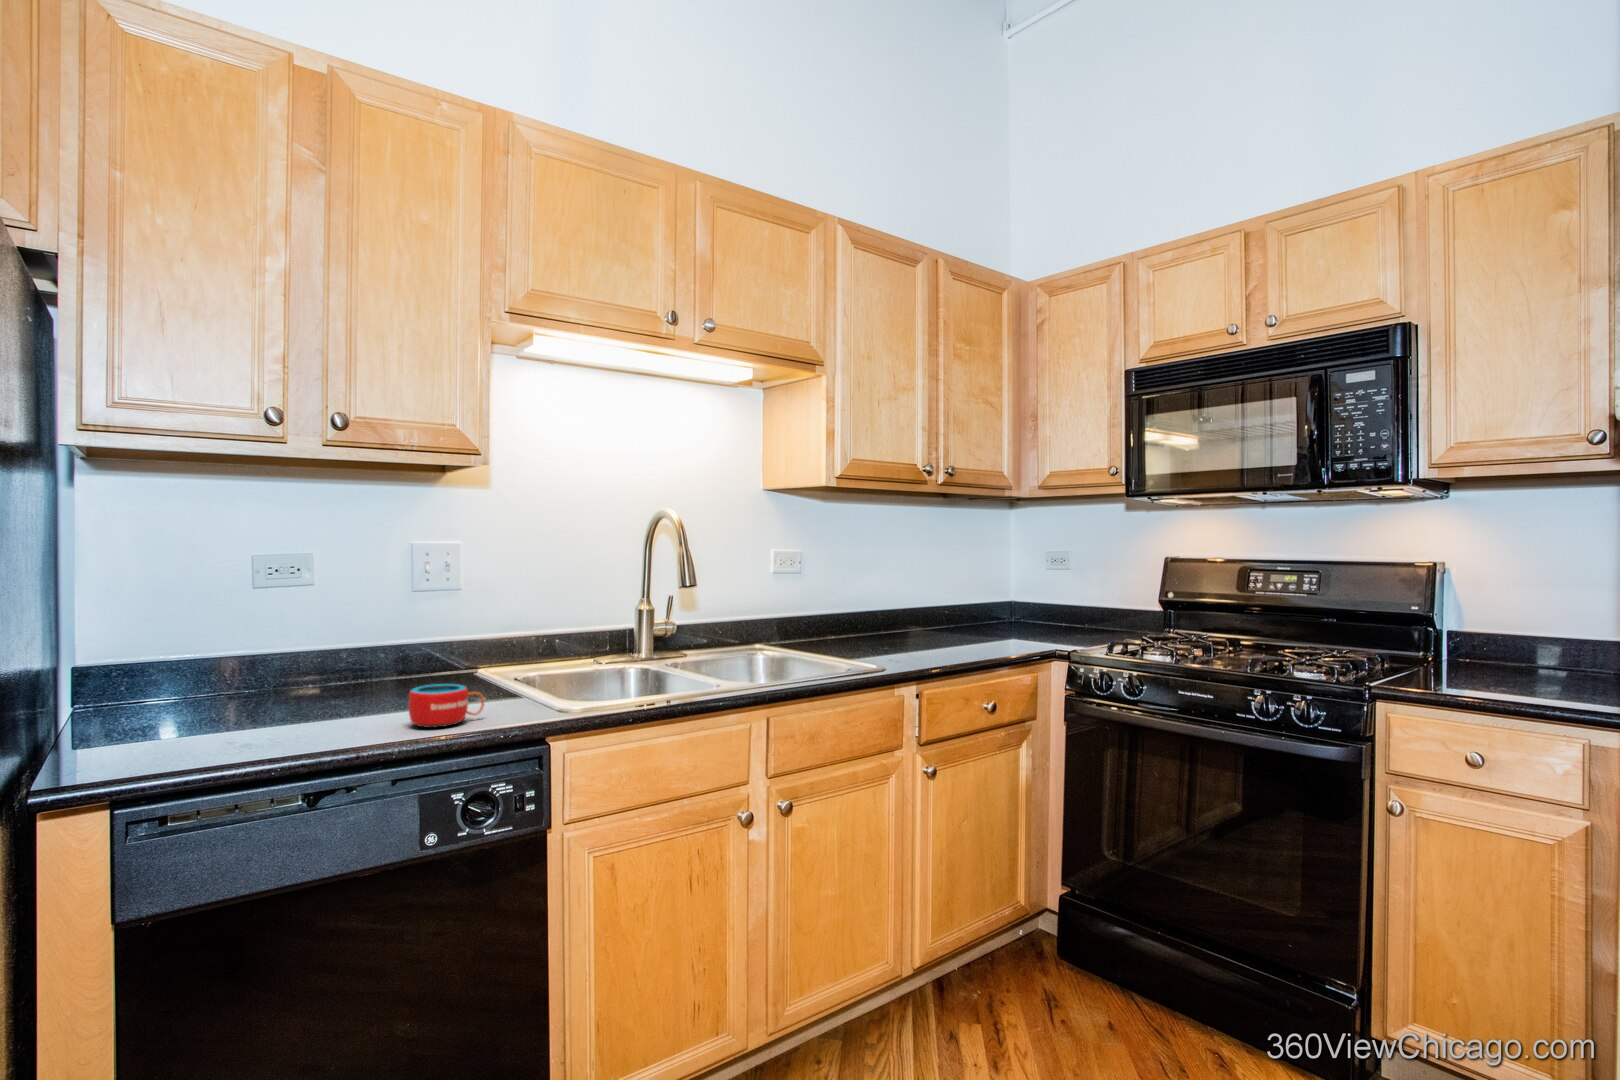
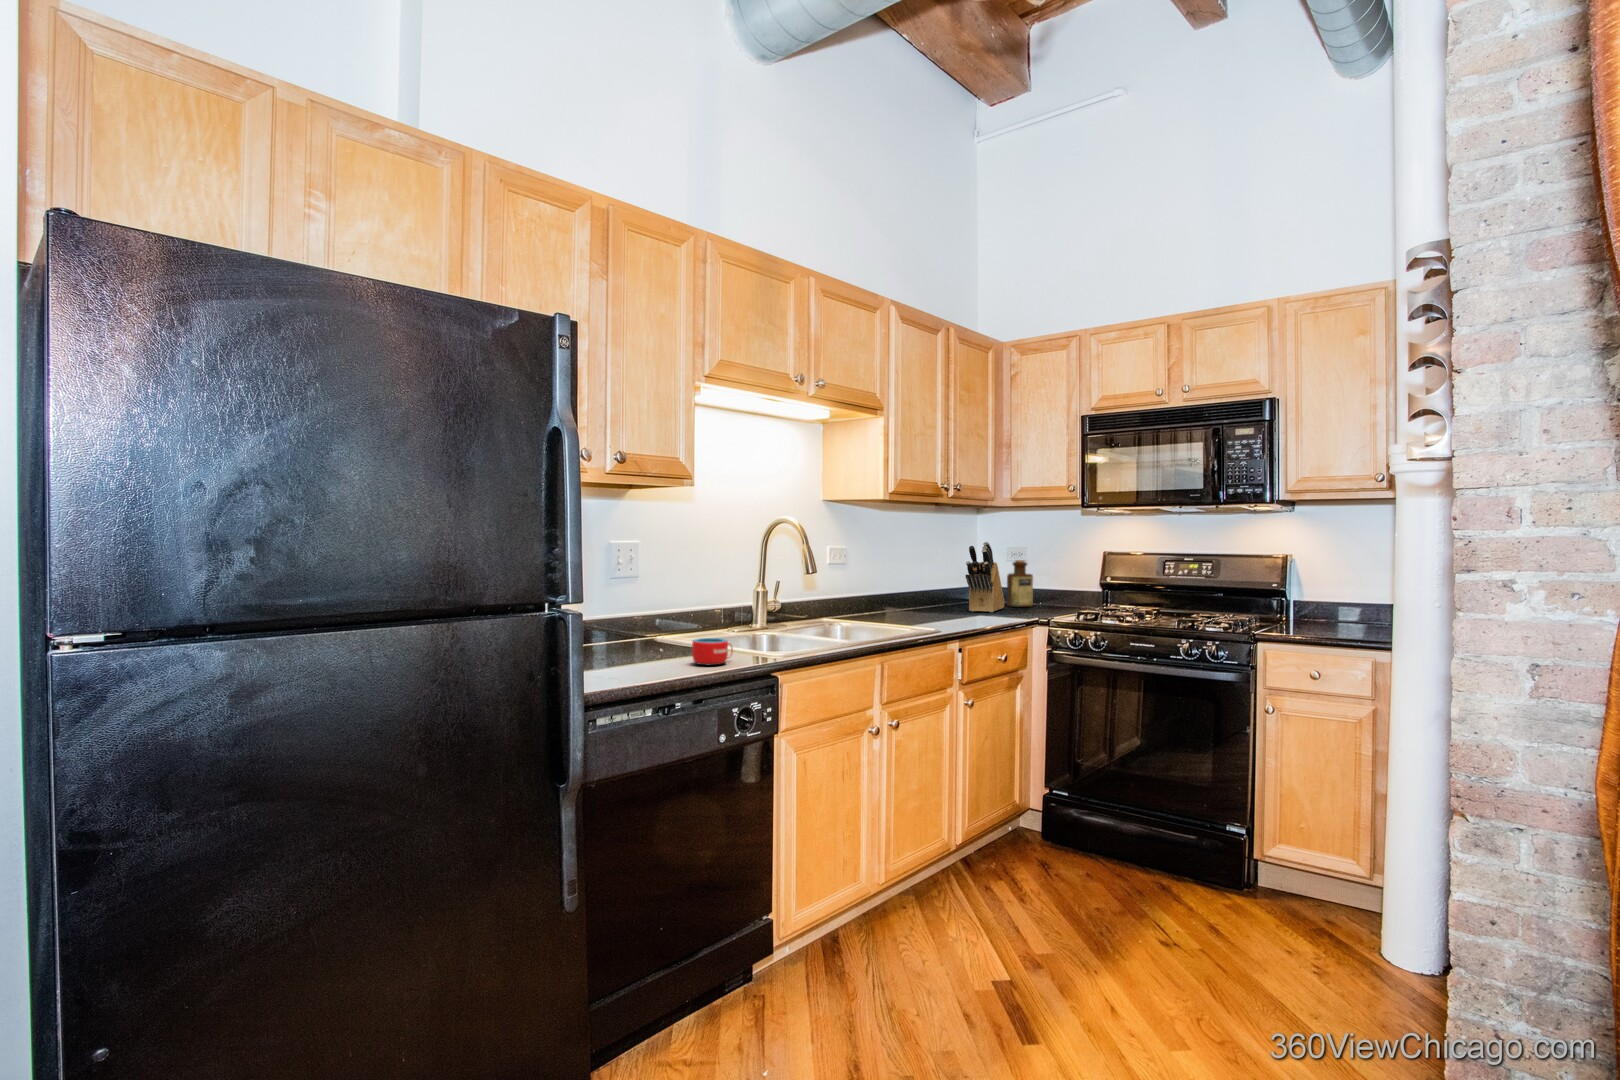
knife block: none [966,544,1031,637] -> present [965,542,1005,612]
bottle: none [1038,568,1073,630] -> present [1007,560,1033,607]

